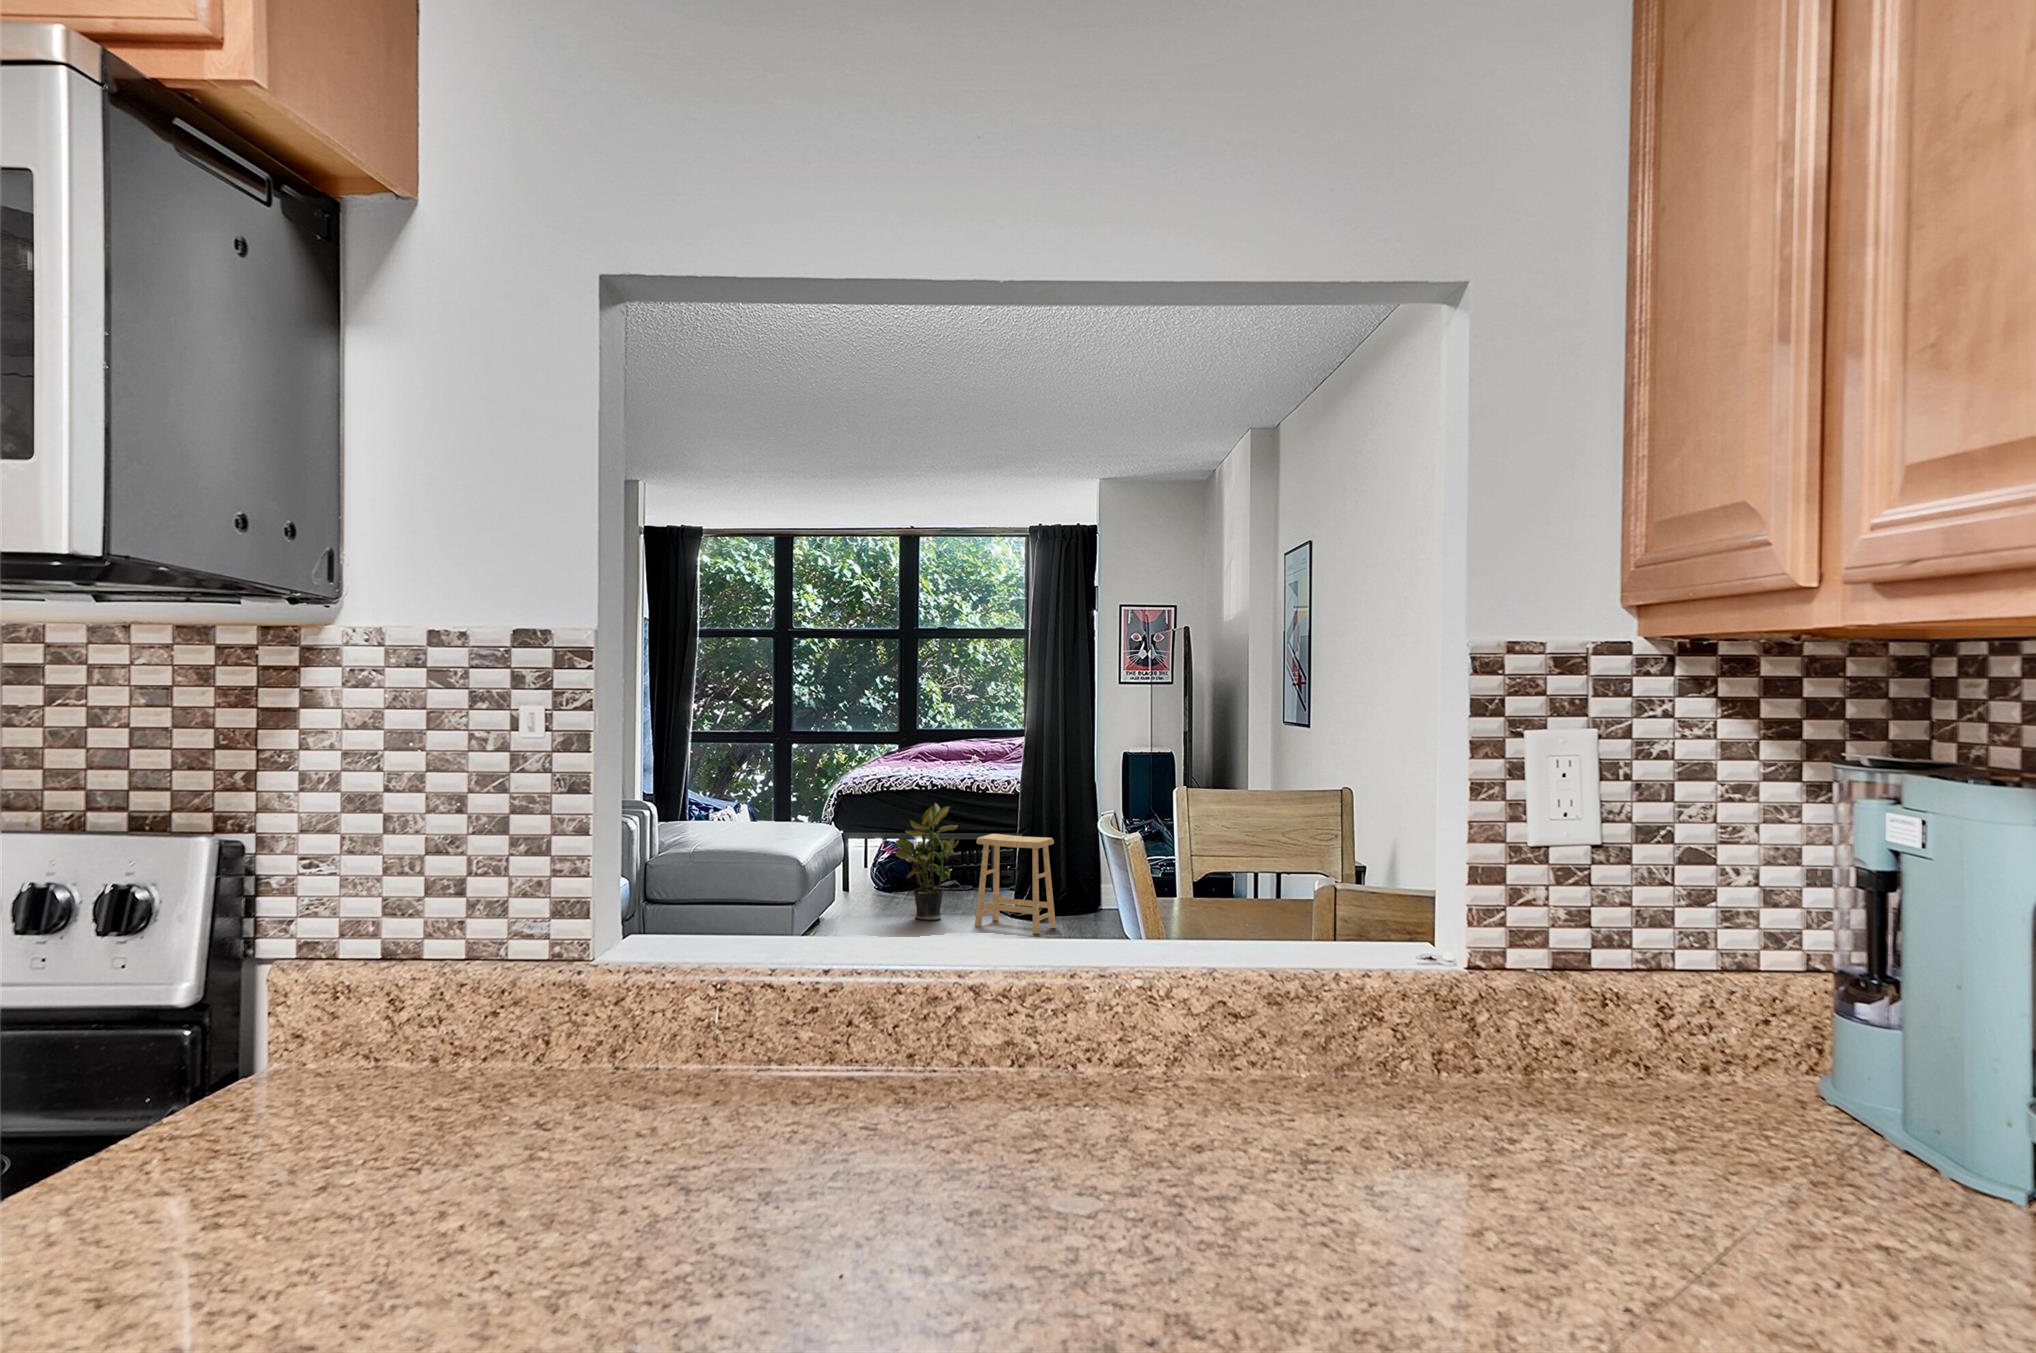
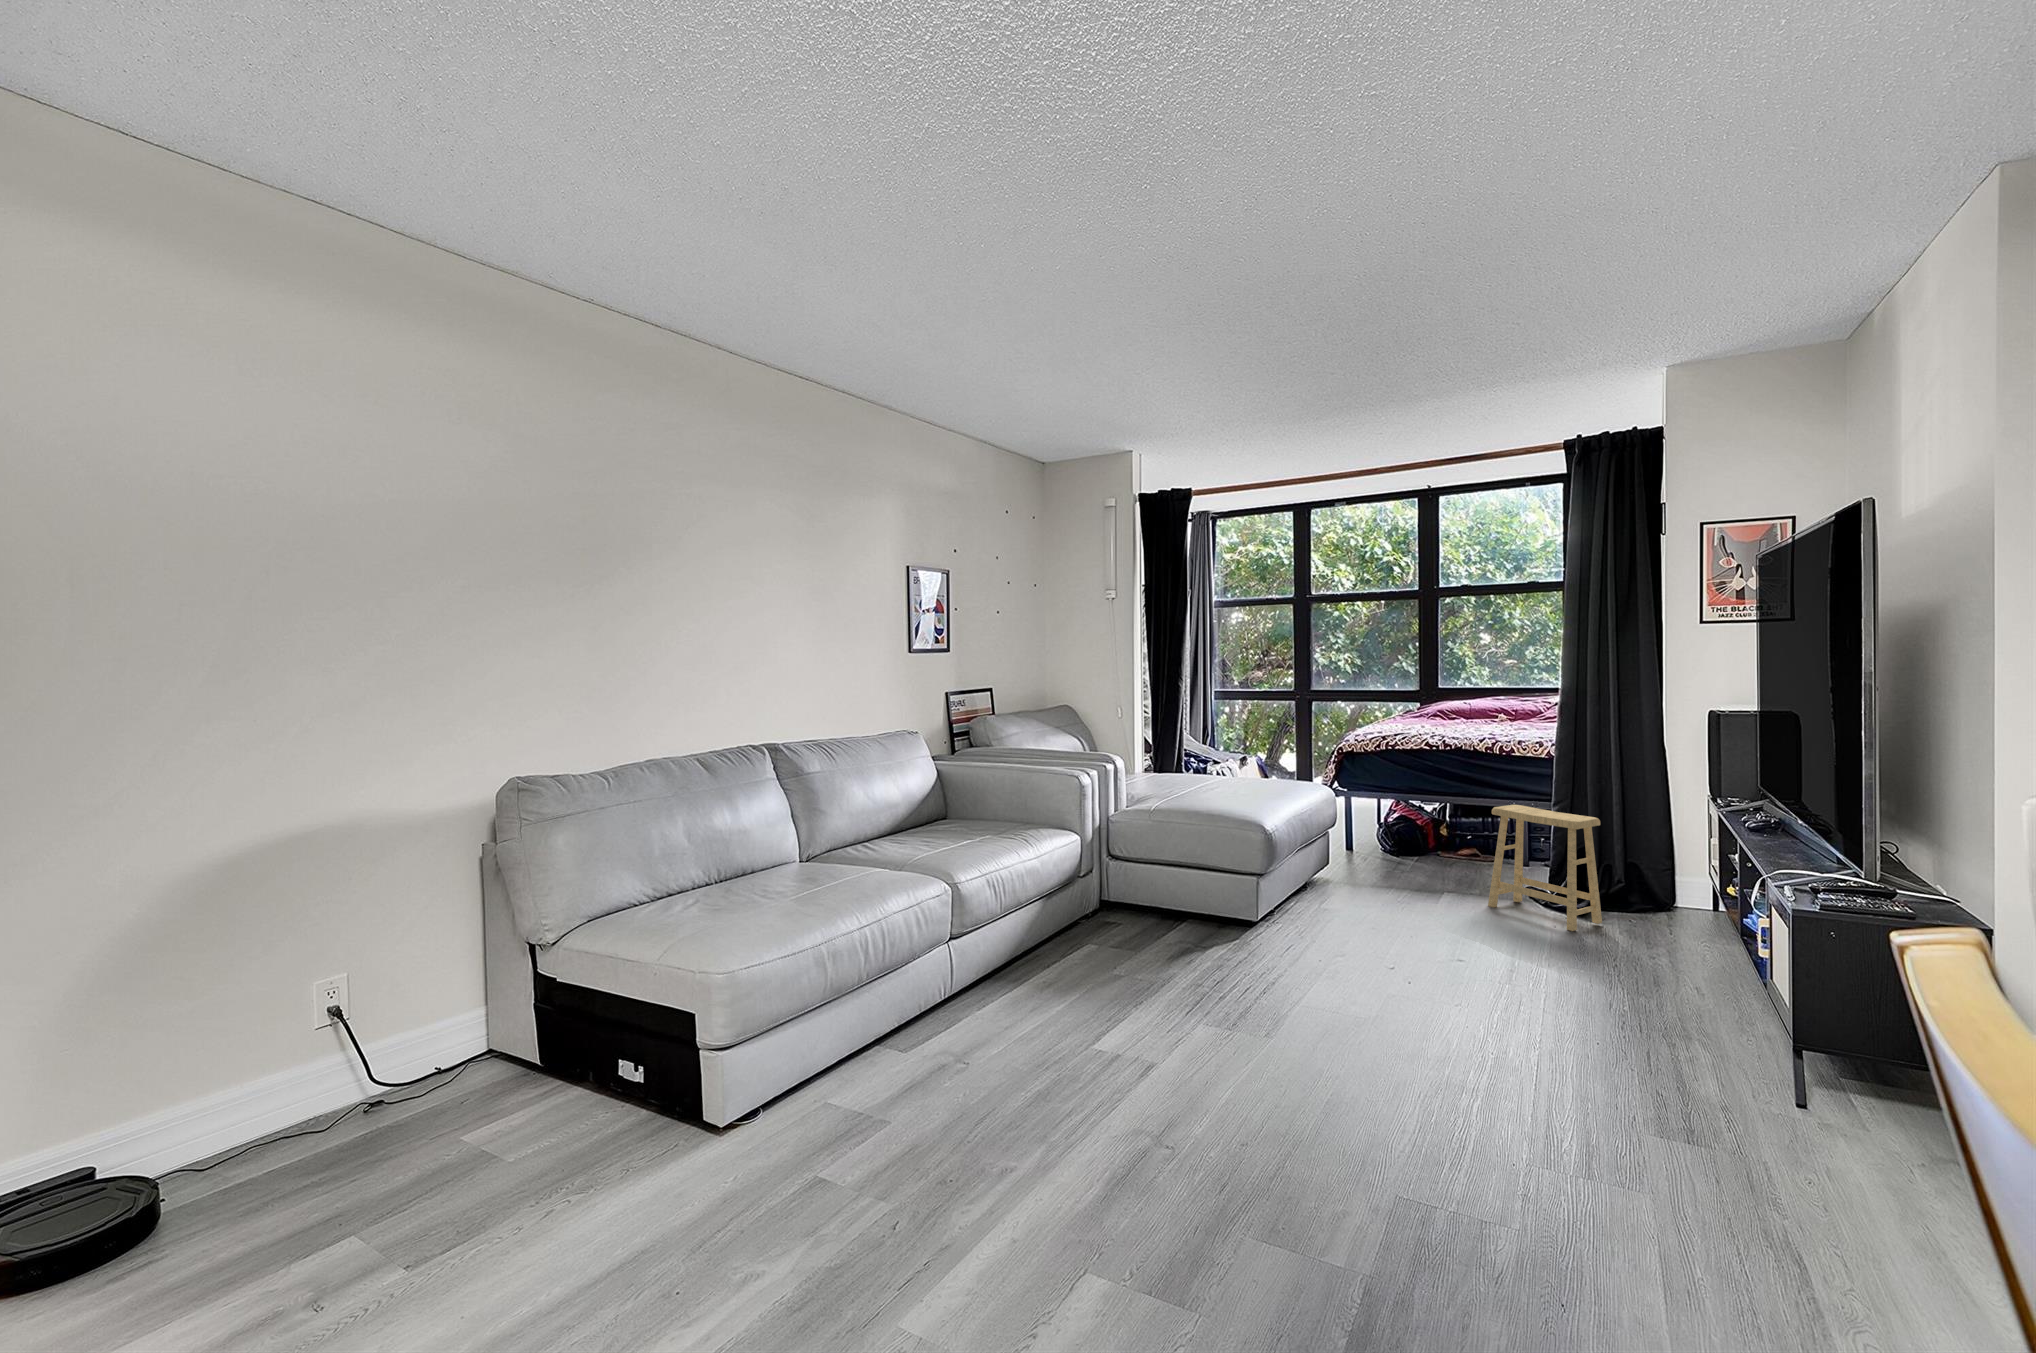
potted plant: present [896,803,959,921] -> none [1394,765,1471,890]

